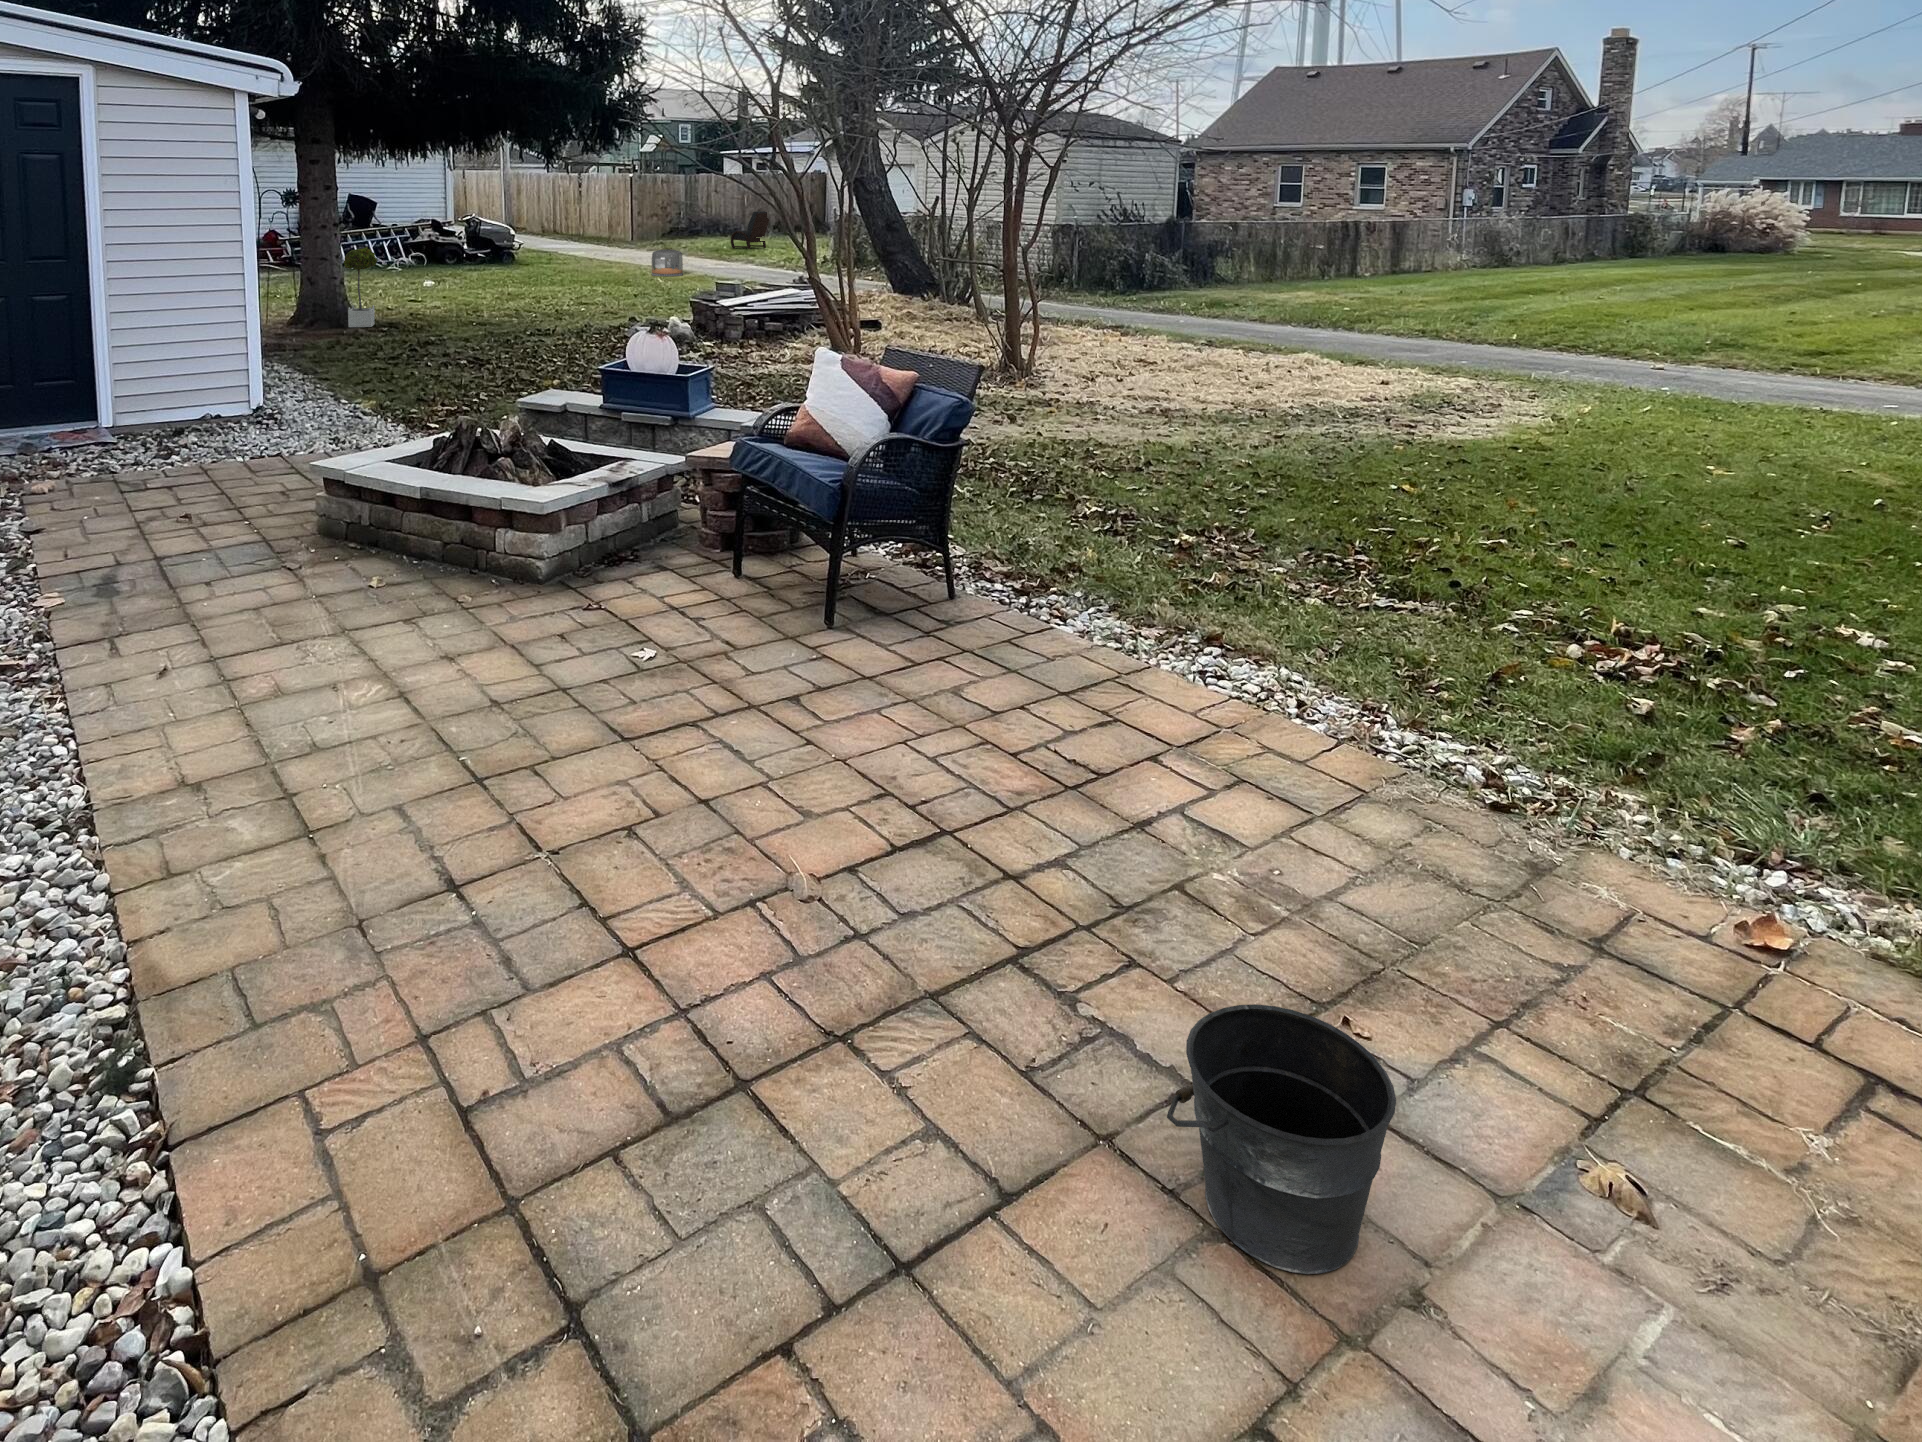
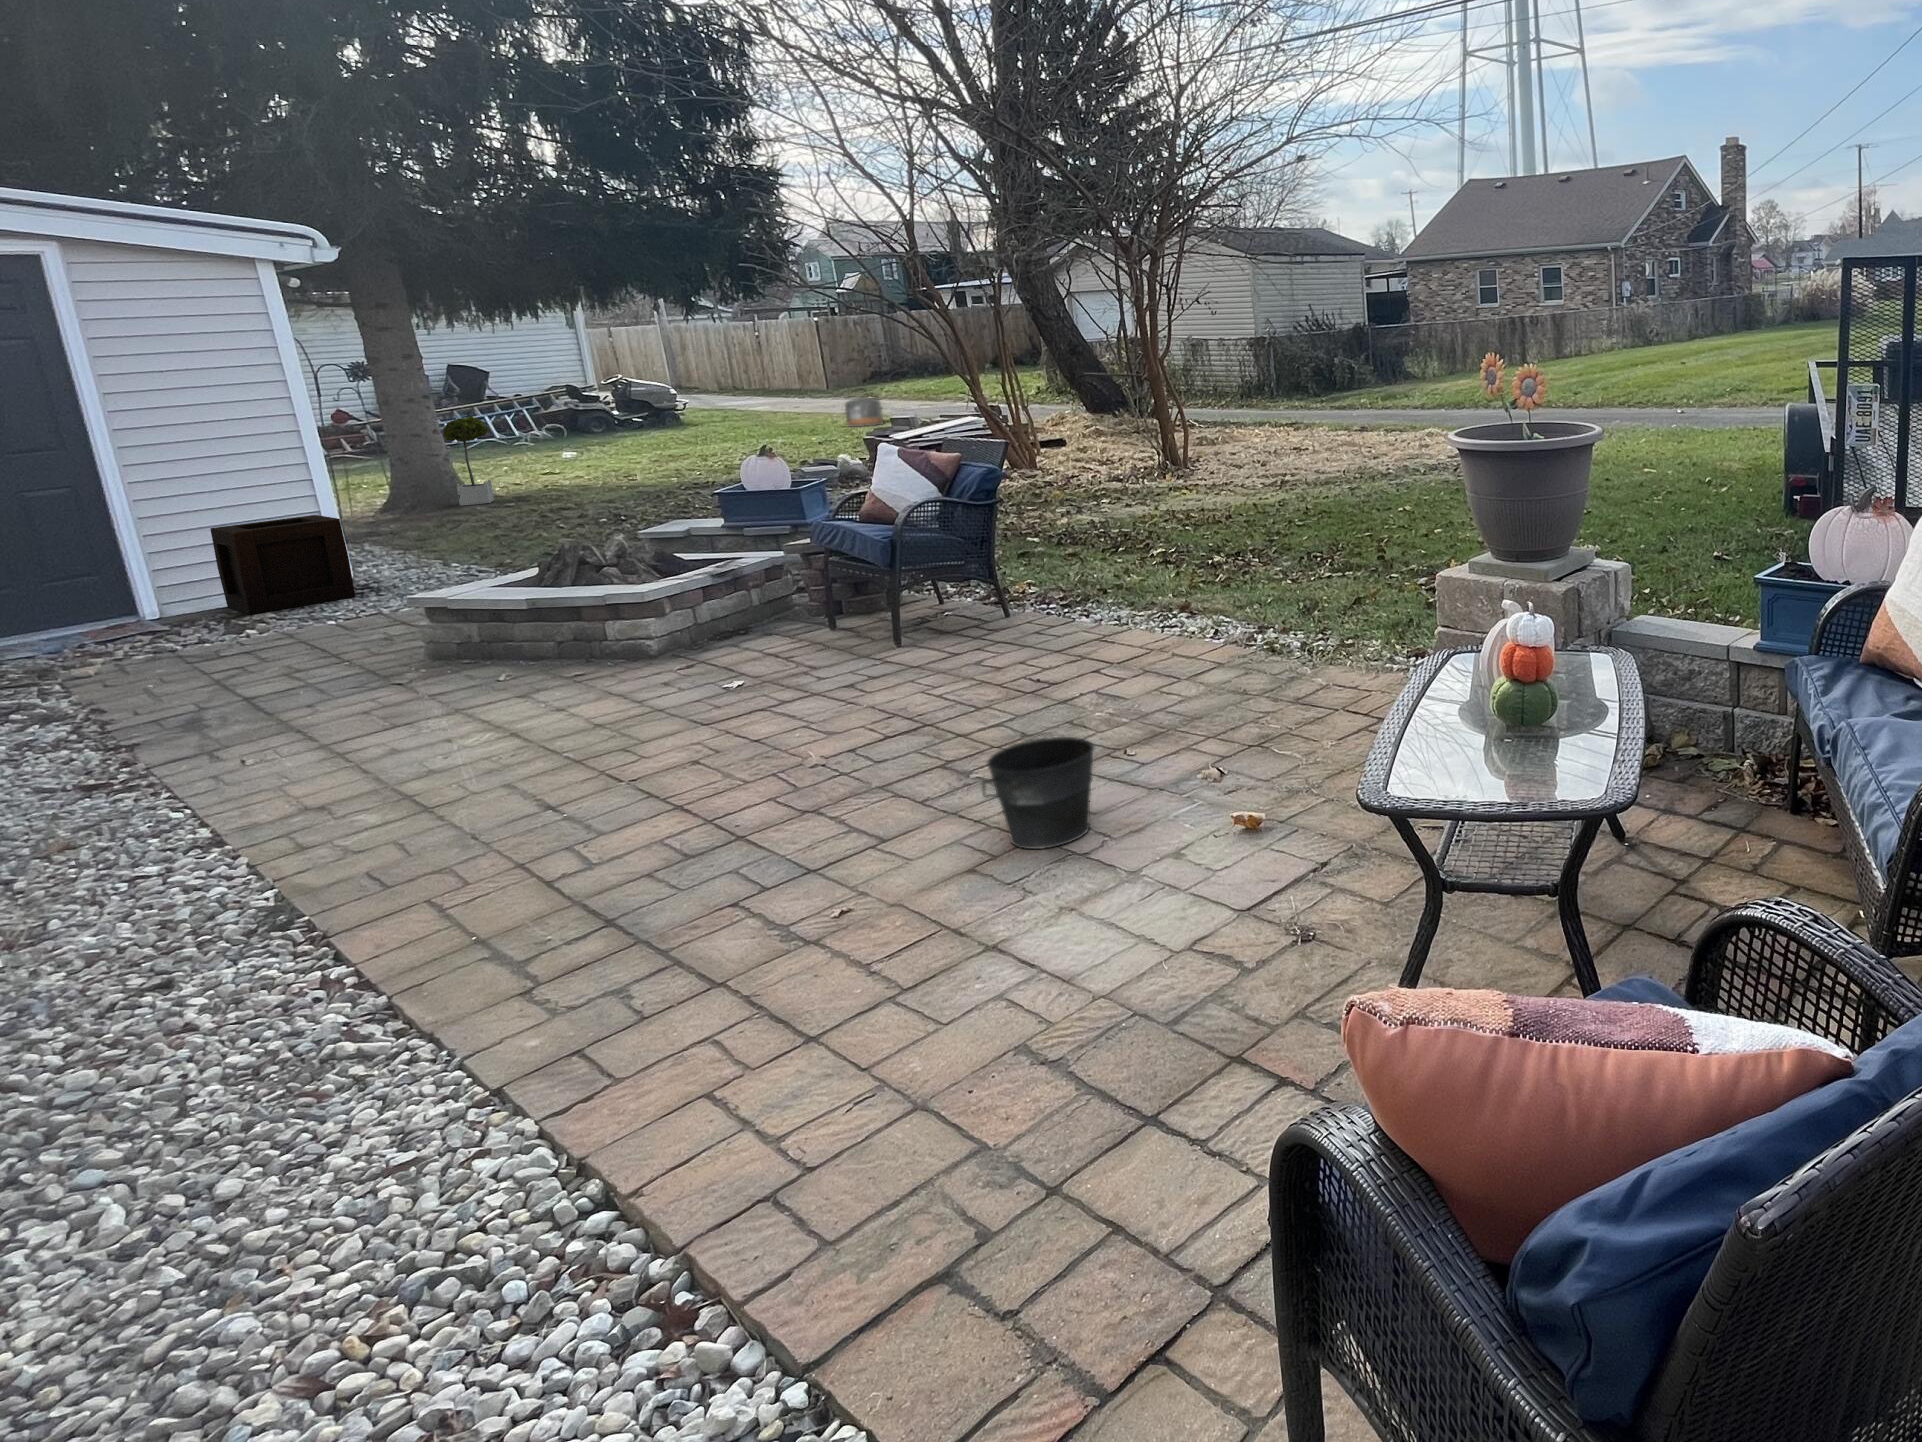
lounge chair: present [731,211,769,249] -> none [950,352,993,394]
wooden crate: none [160,342,263,435] -> present [210,515,355,614]

